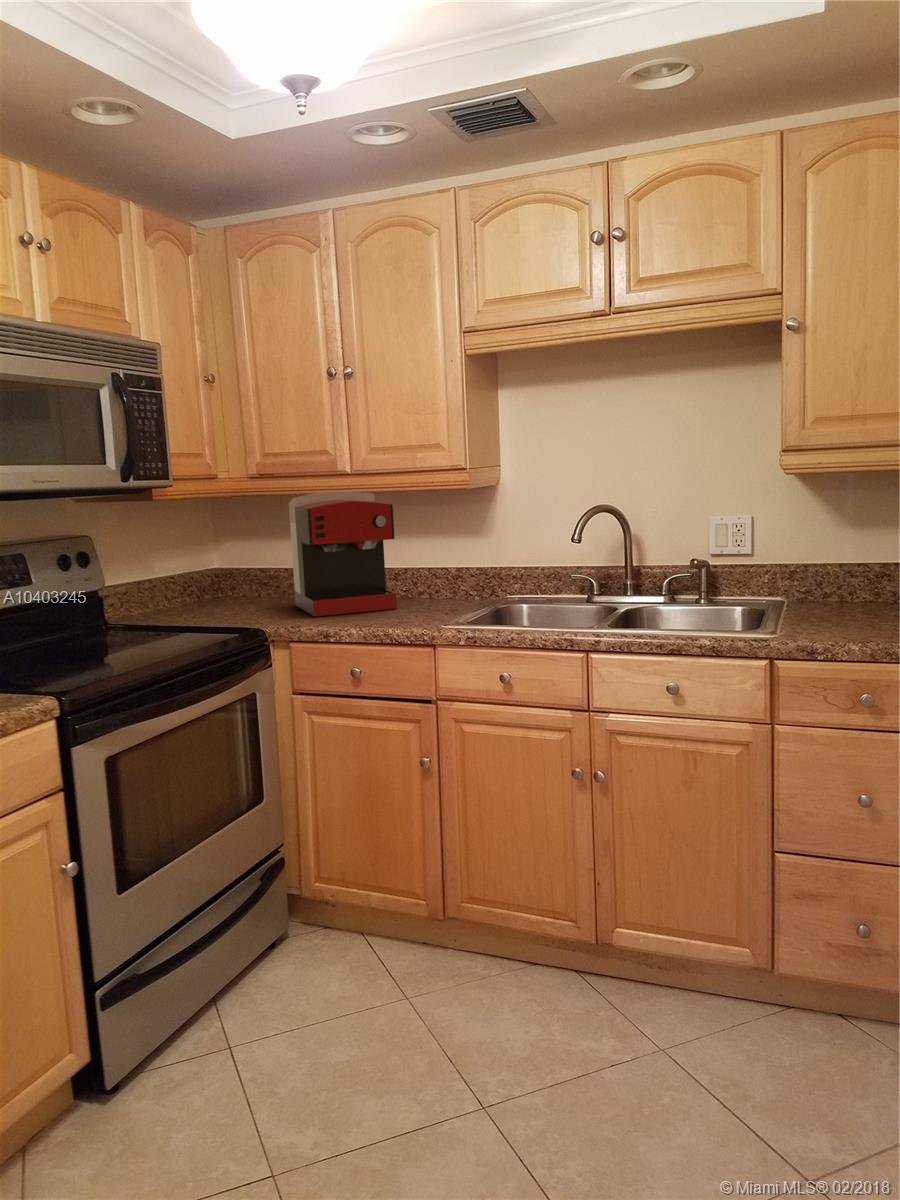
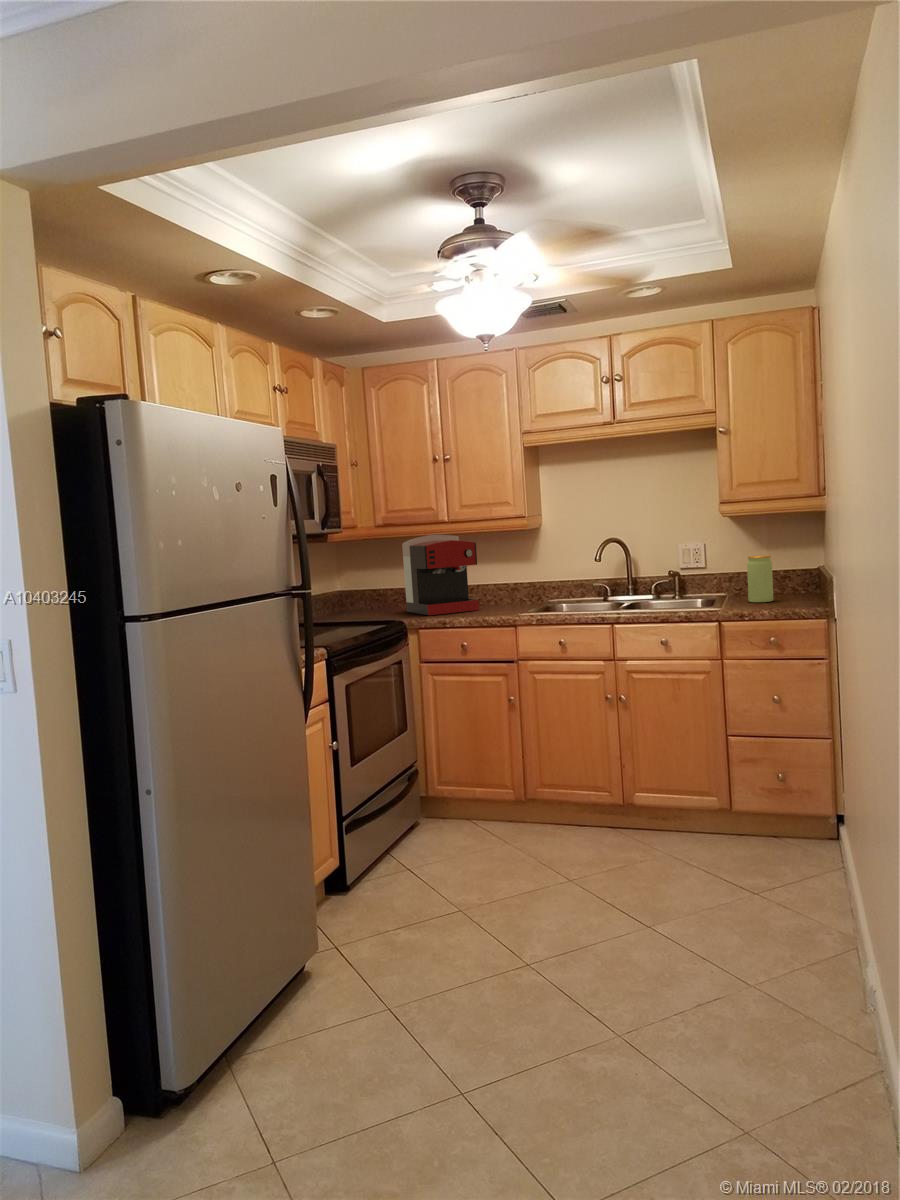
jar: none [821,541,865,621] -> present [747,555,773,602]

